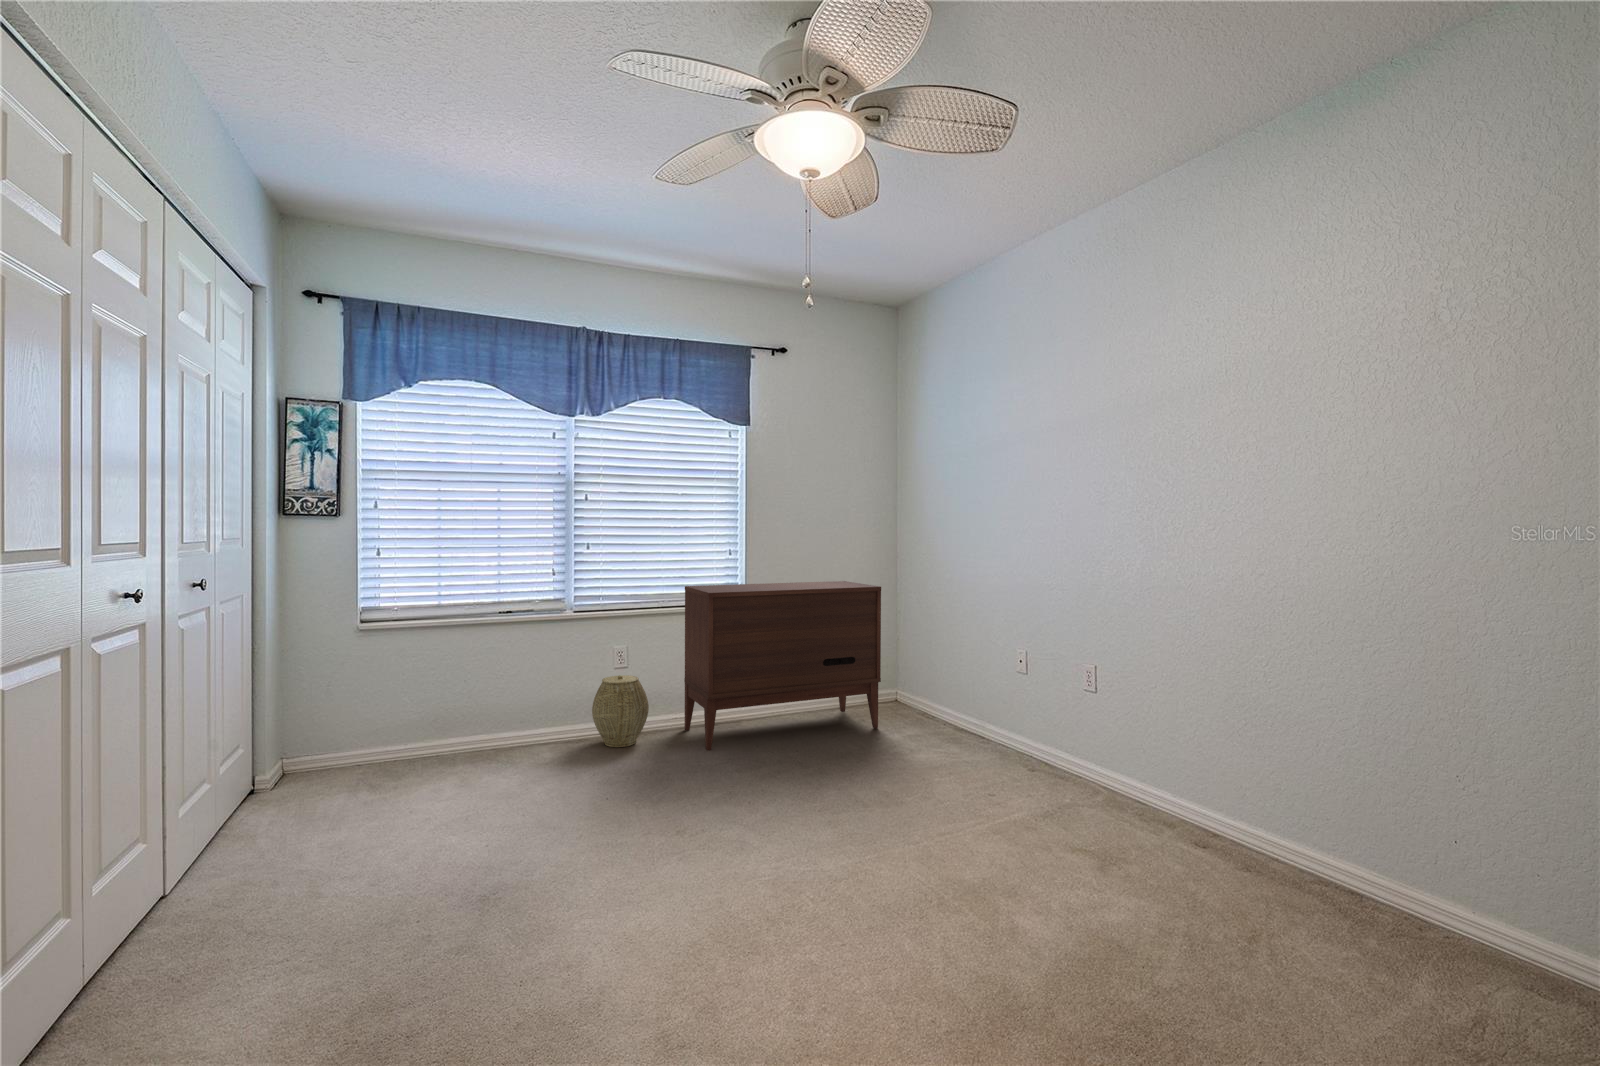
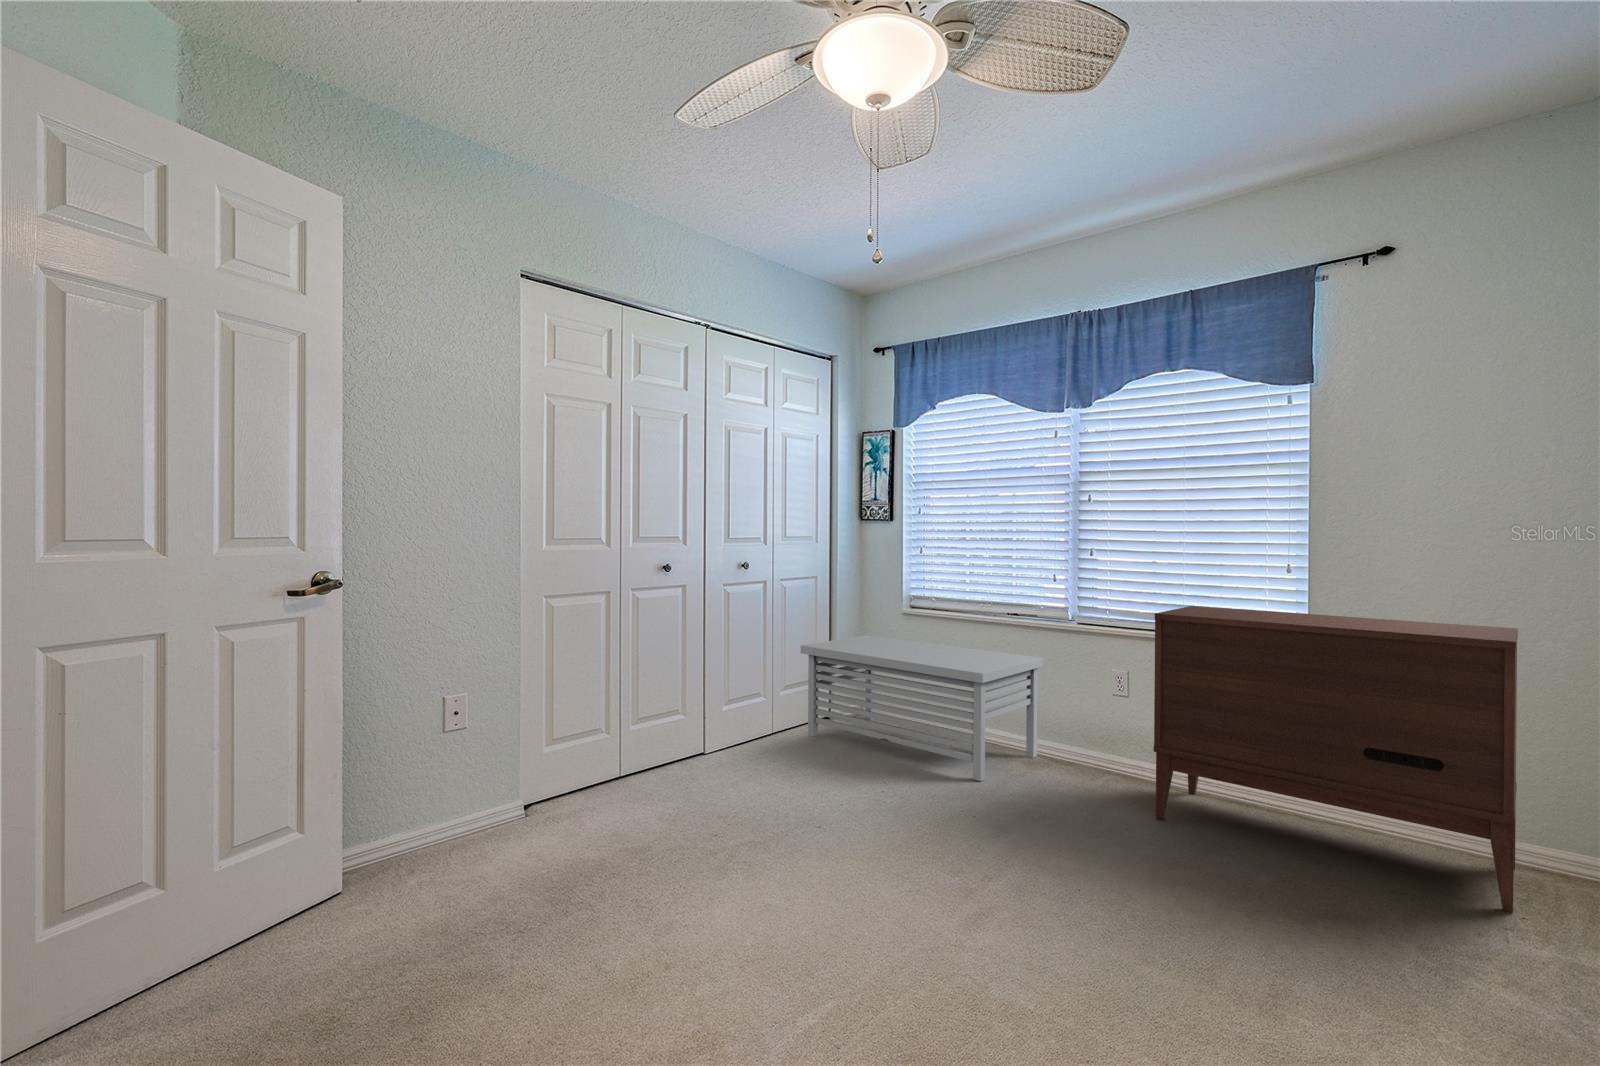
storage bench: none [270,649,572,816] -> present [801,635,1043,781]
woven basket: present [592,675,649,747] -> none [1060,699,1127,783]

